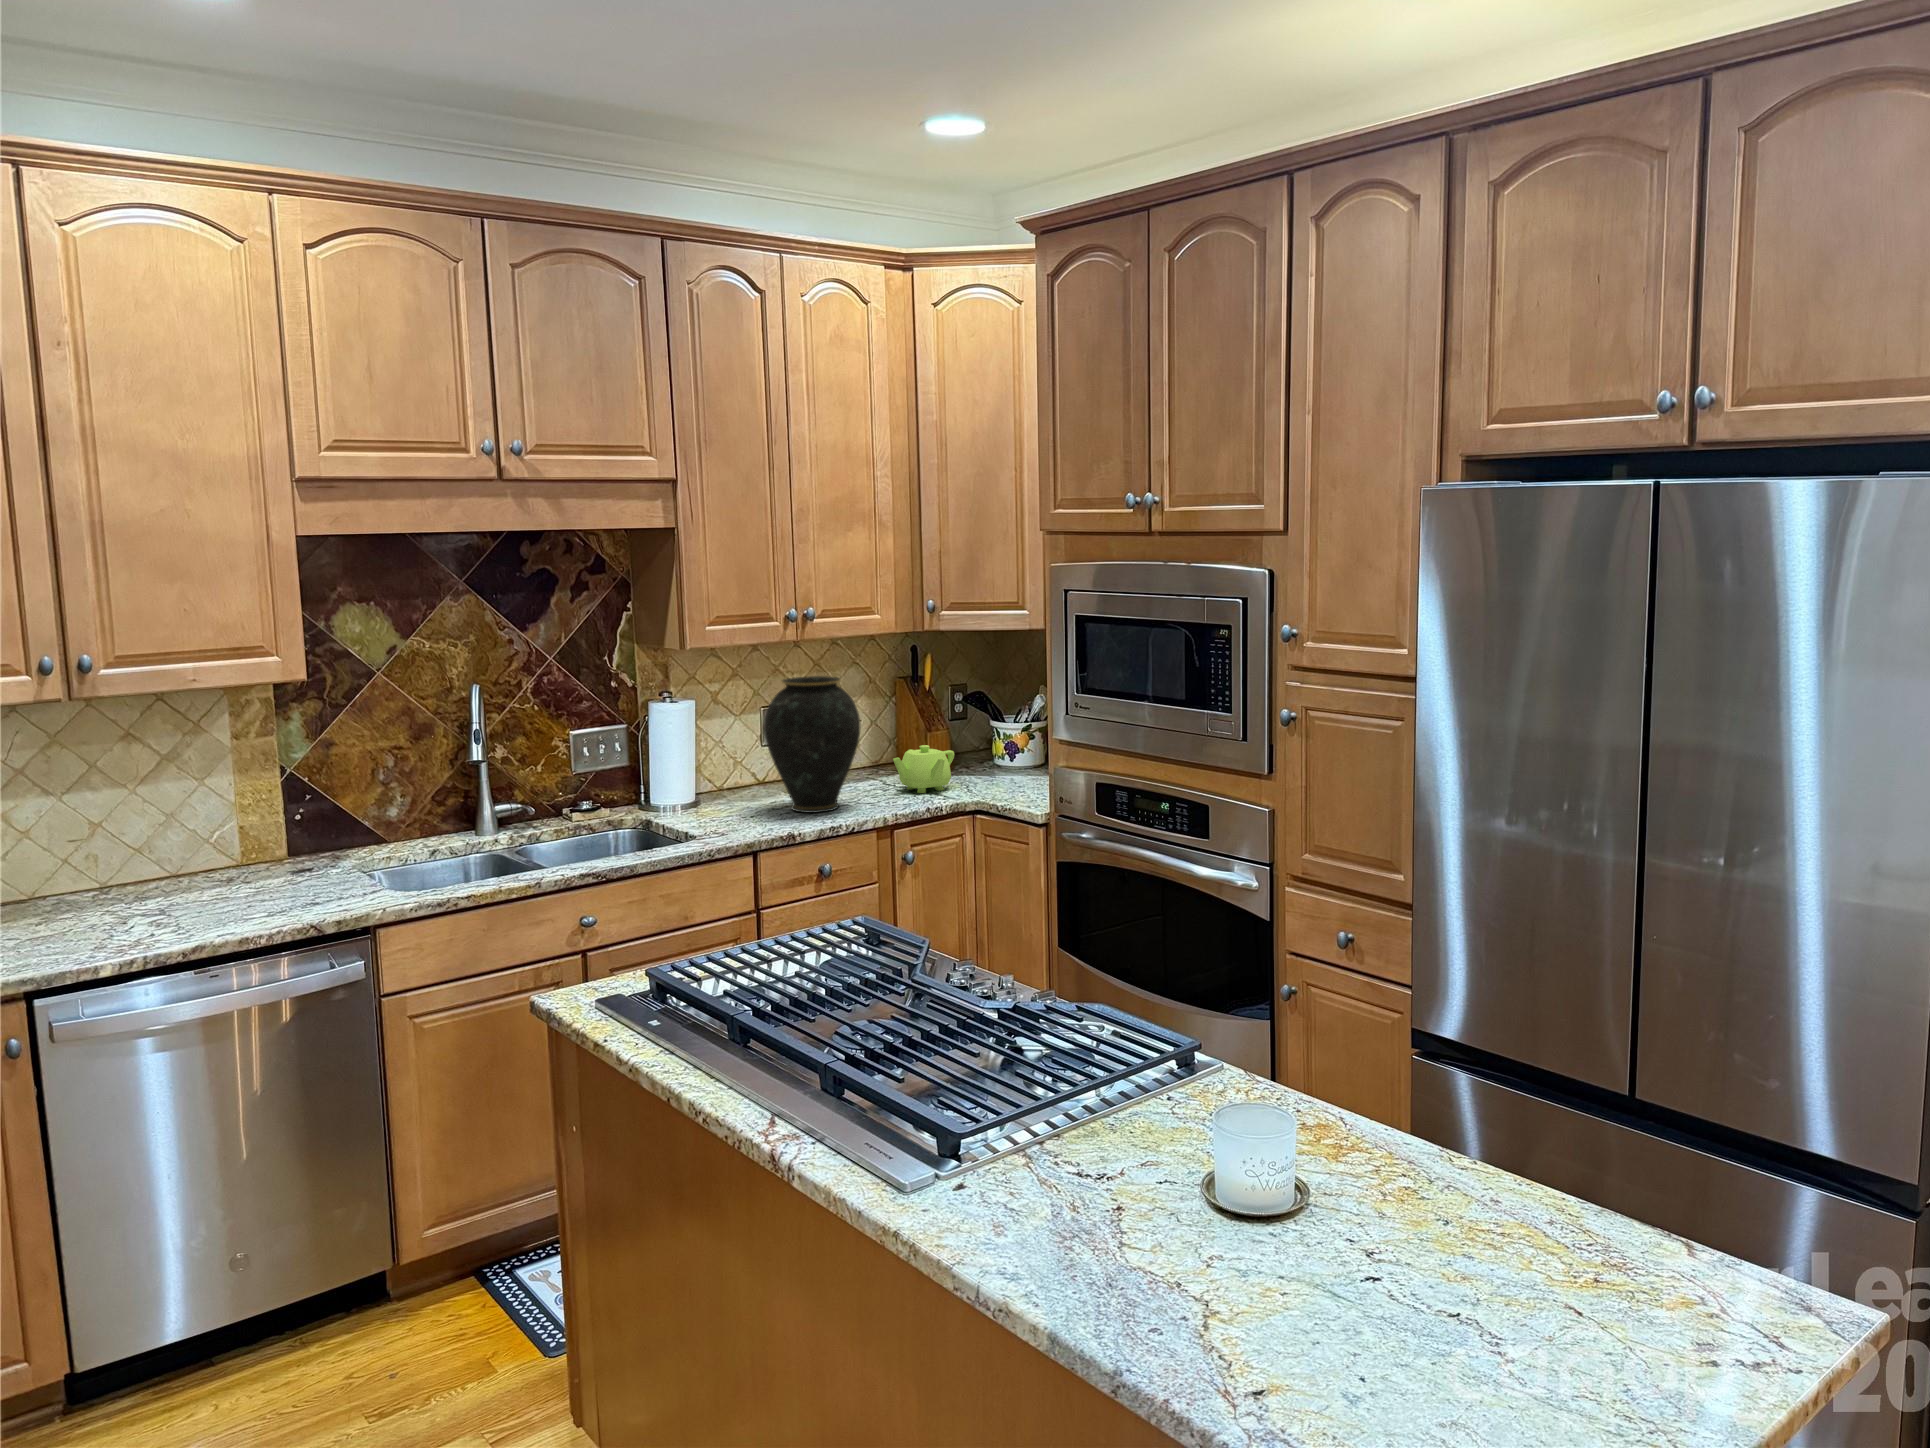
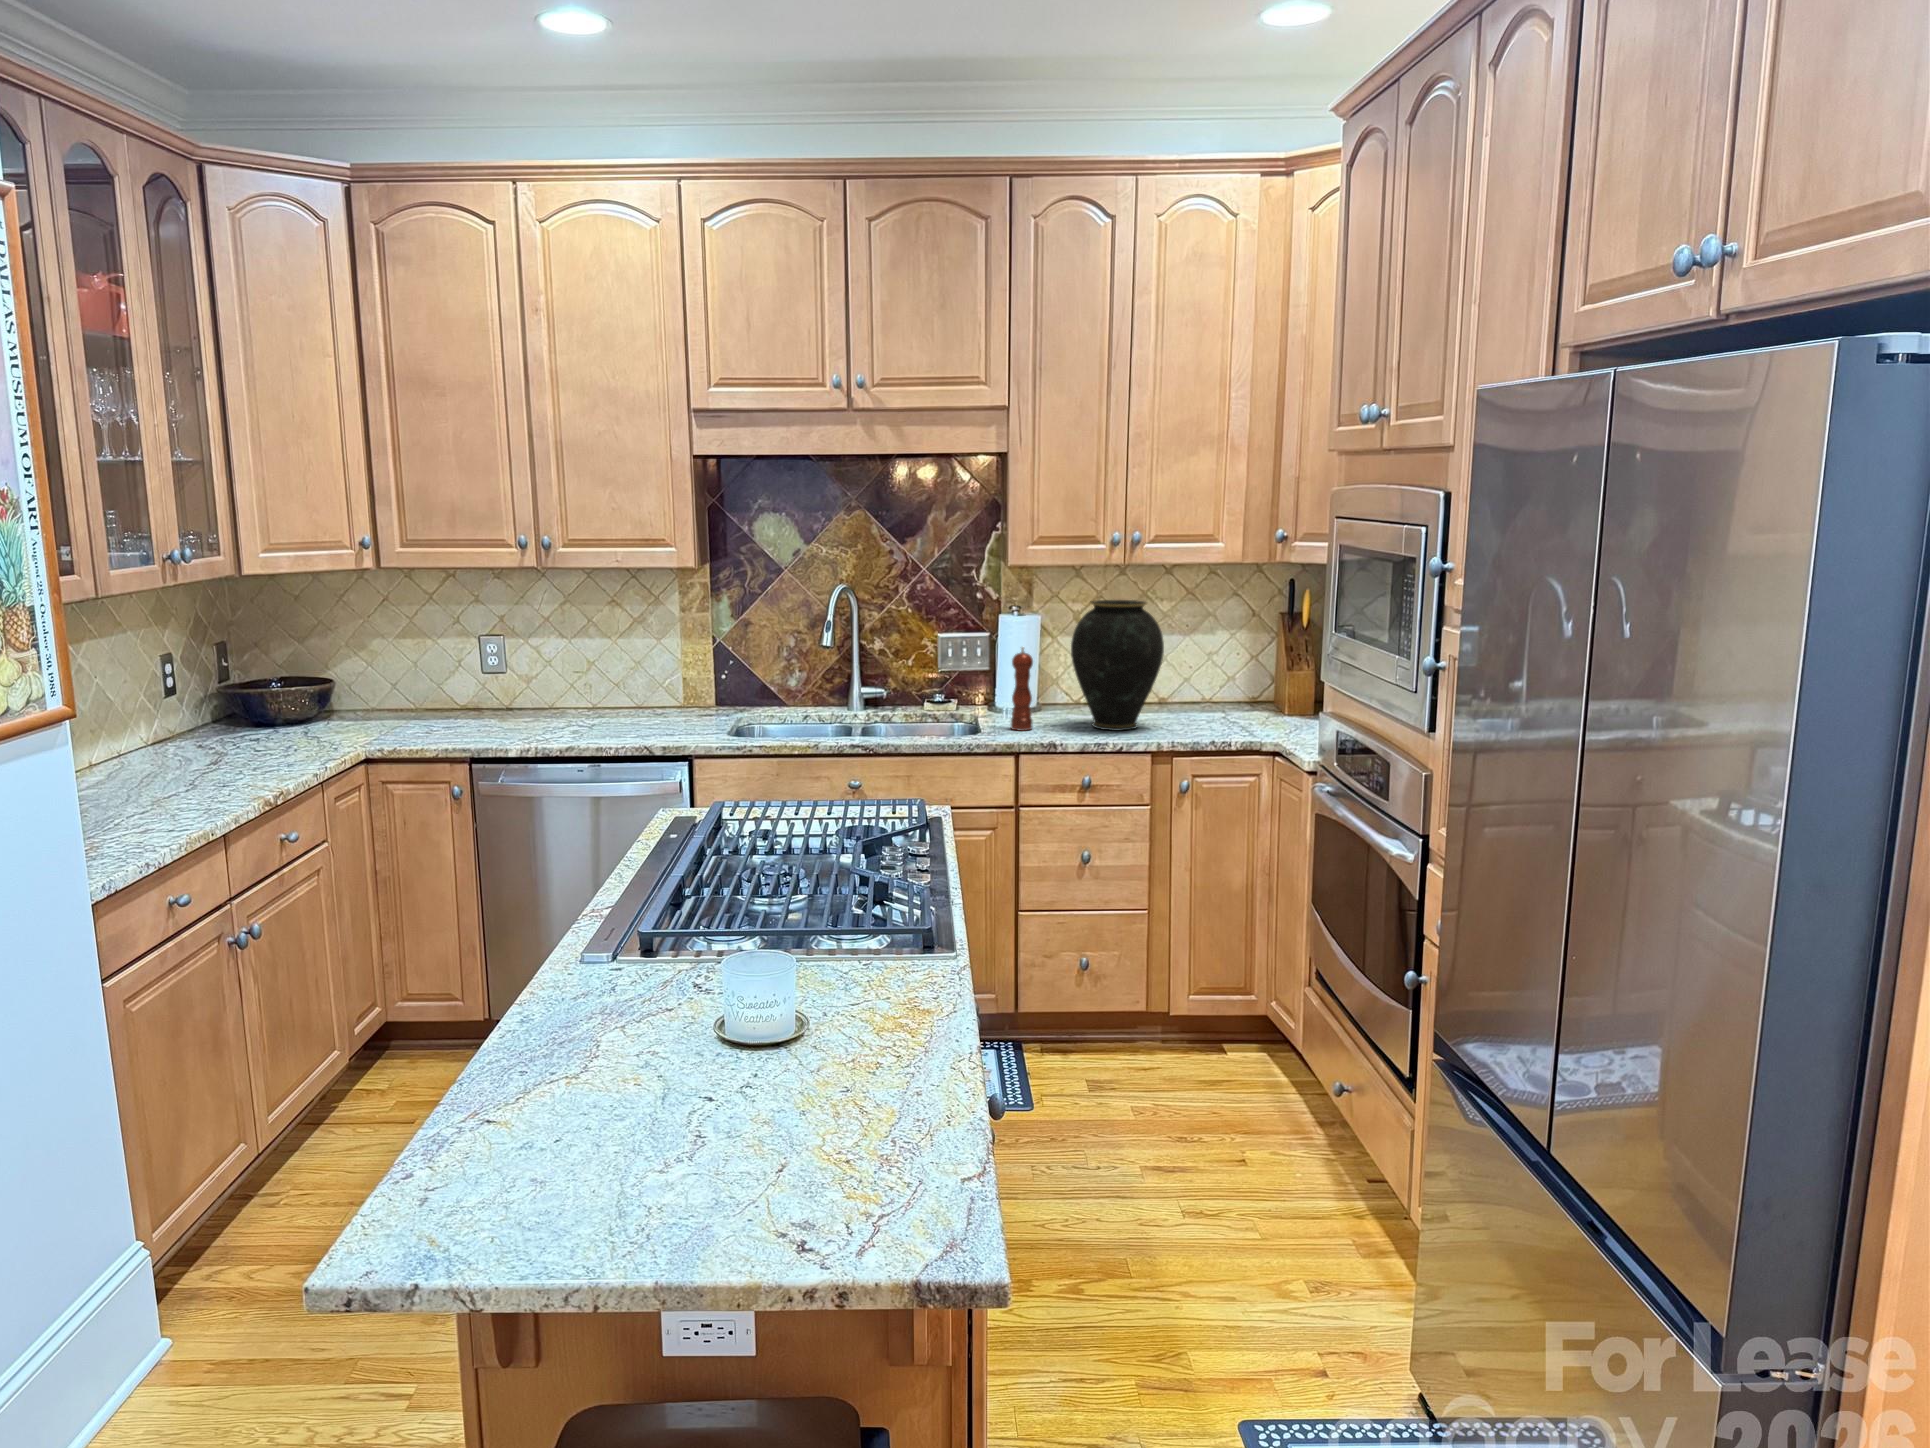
pepper mill: none [717,736,743,827] -> present [1011,647,1033,731]
teapot: present [893,745,954,793] -> none [1209,681,1283,730]

